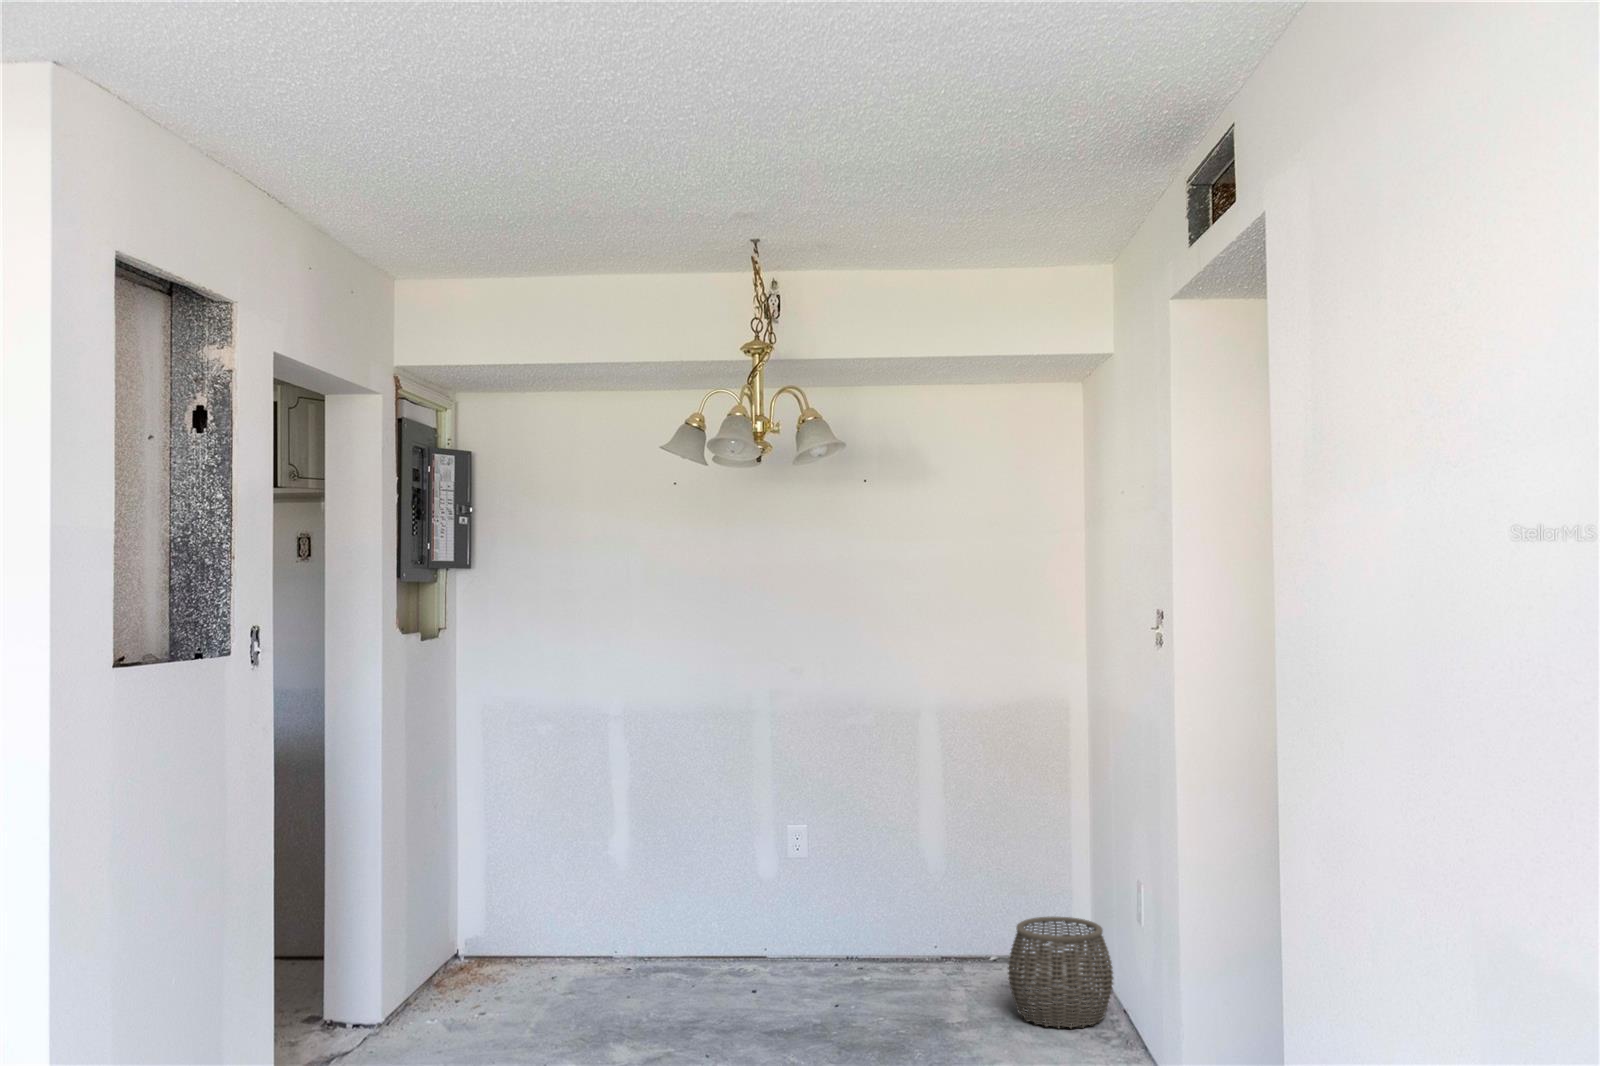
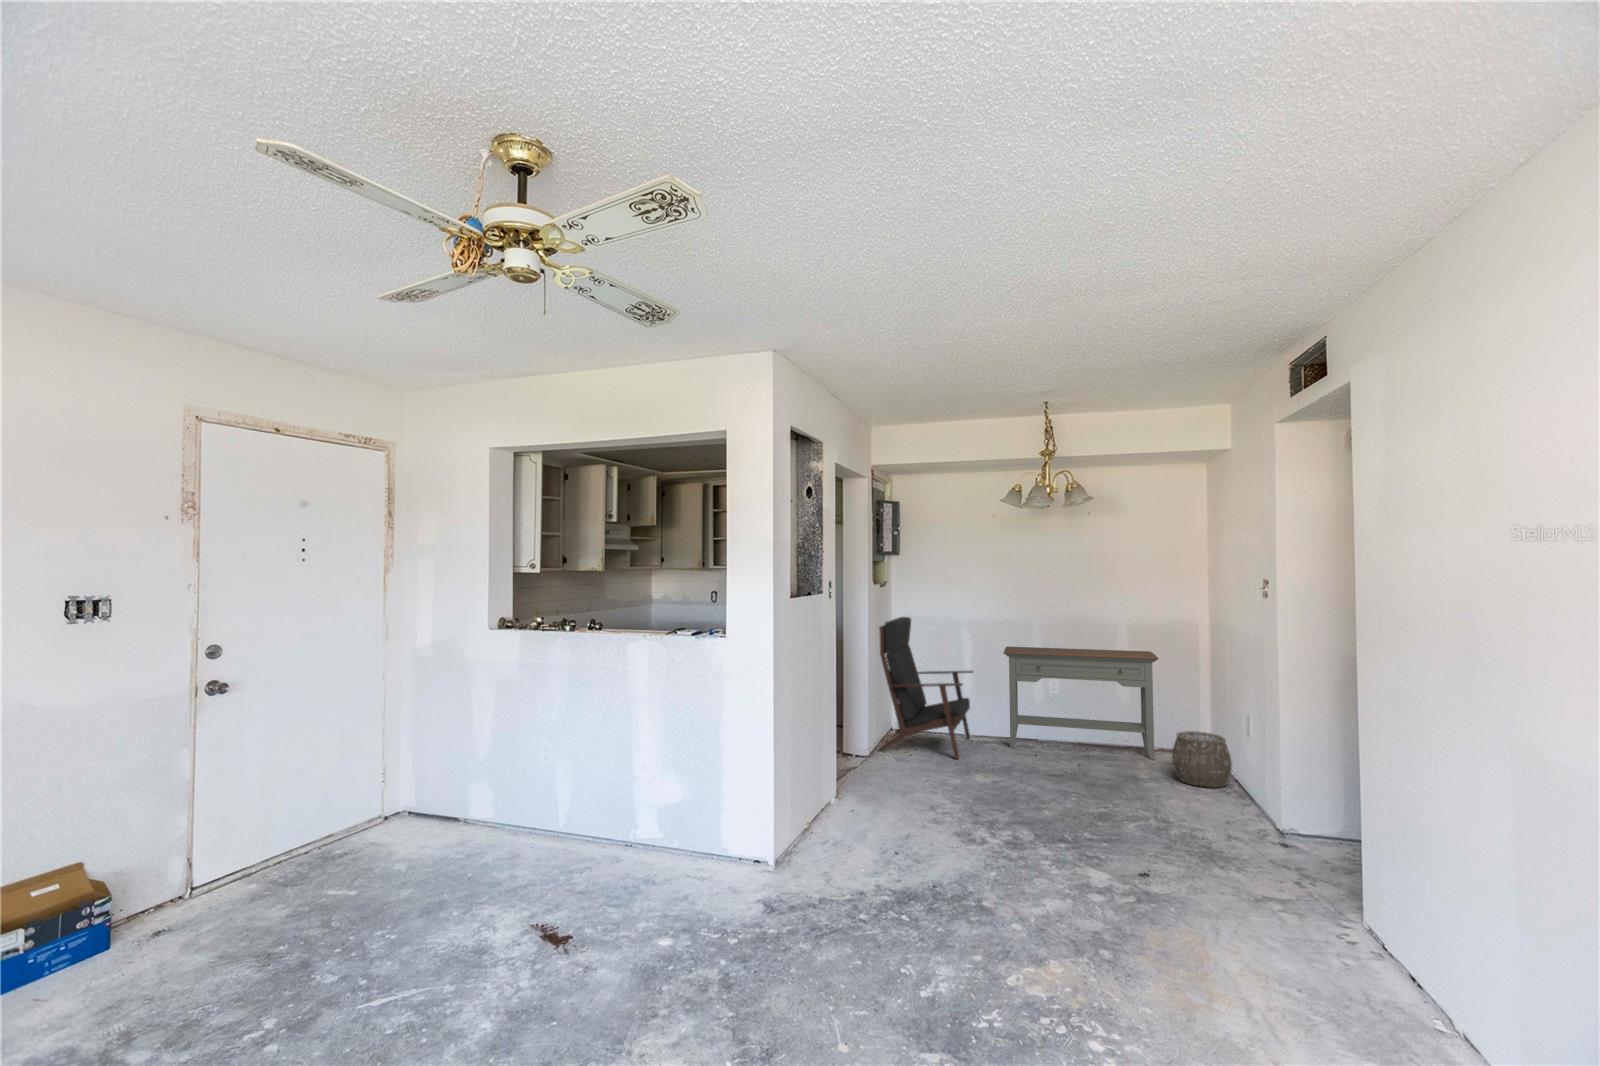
lounge chair: none [413,708,636,1017] -> present [878,617,973,759]
console table: none [692,760,989,978] -> present [1003,647,1159,759]

